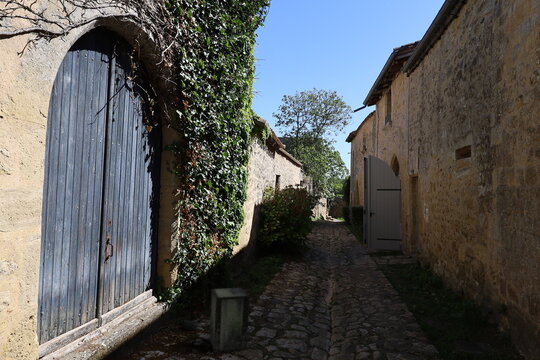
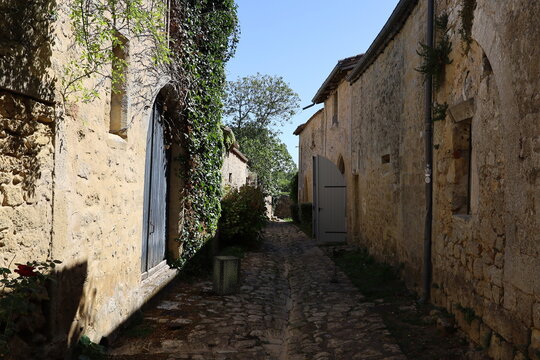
potted plant: present [179,271,213,330] -> present [326,246,347,282]

